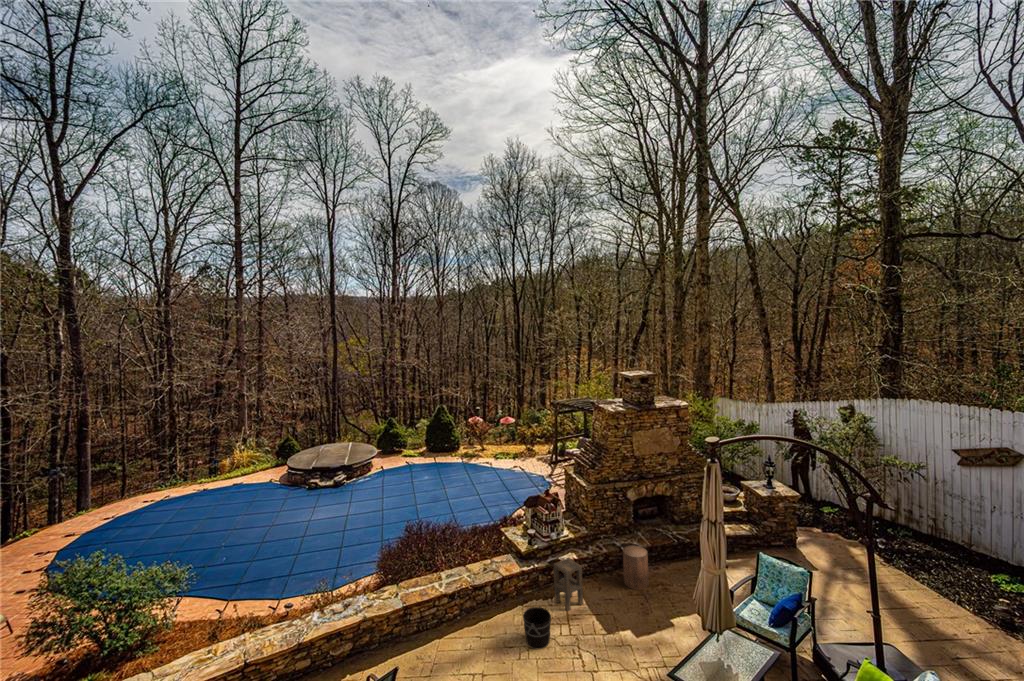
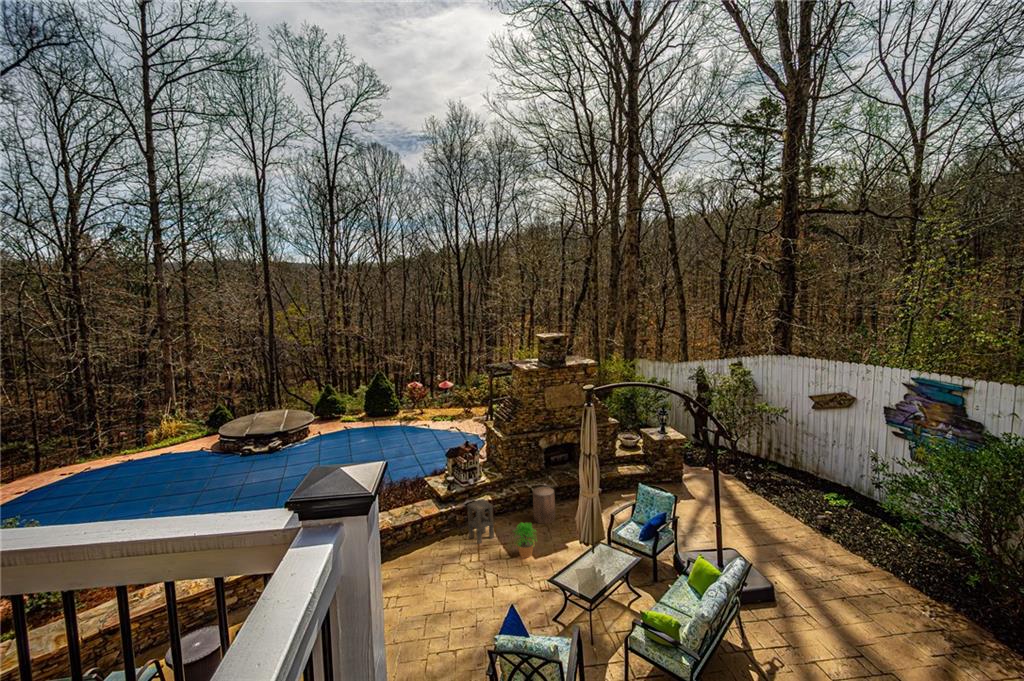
potted plant: none [607,590,640,634] -> present [515,523,536,558]
bucket: present [523,607,551,649] -> none [434,539,460,575]

